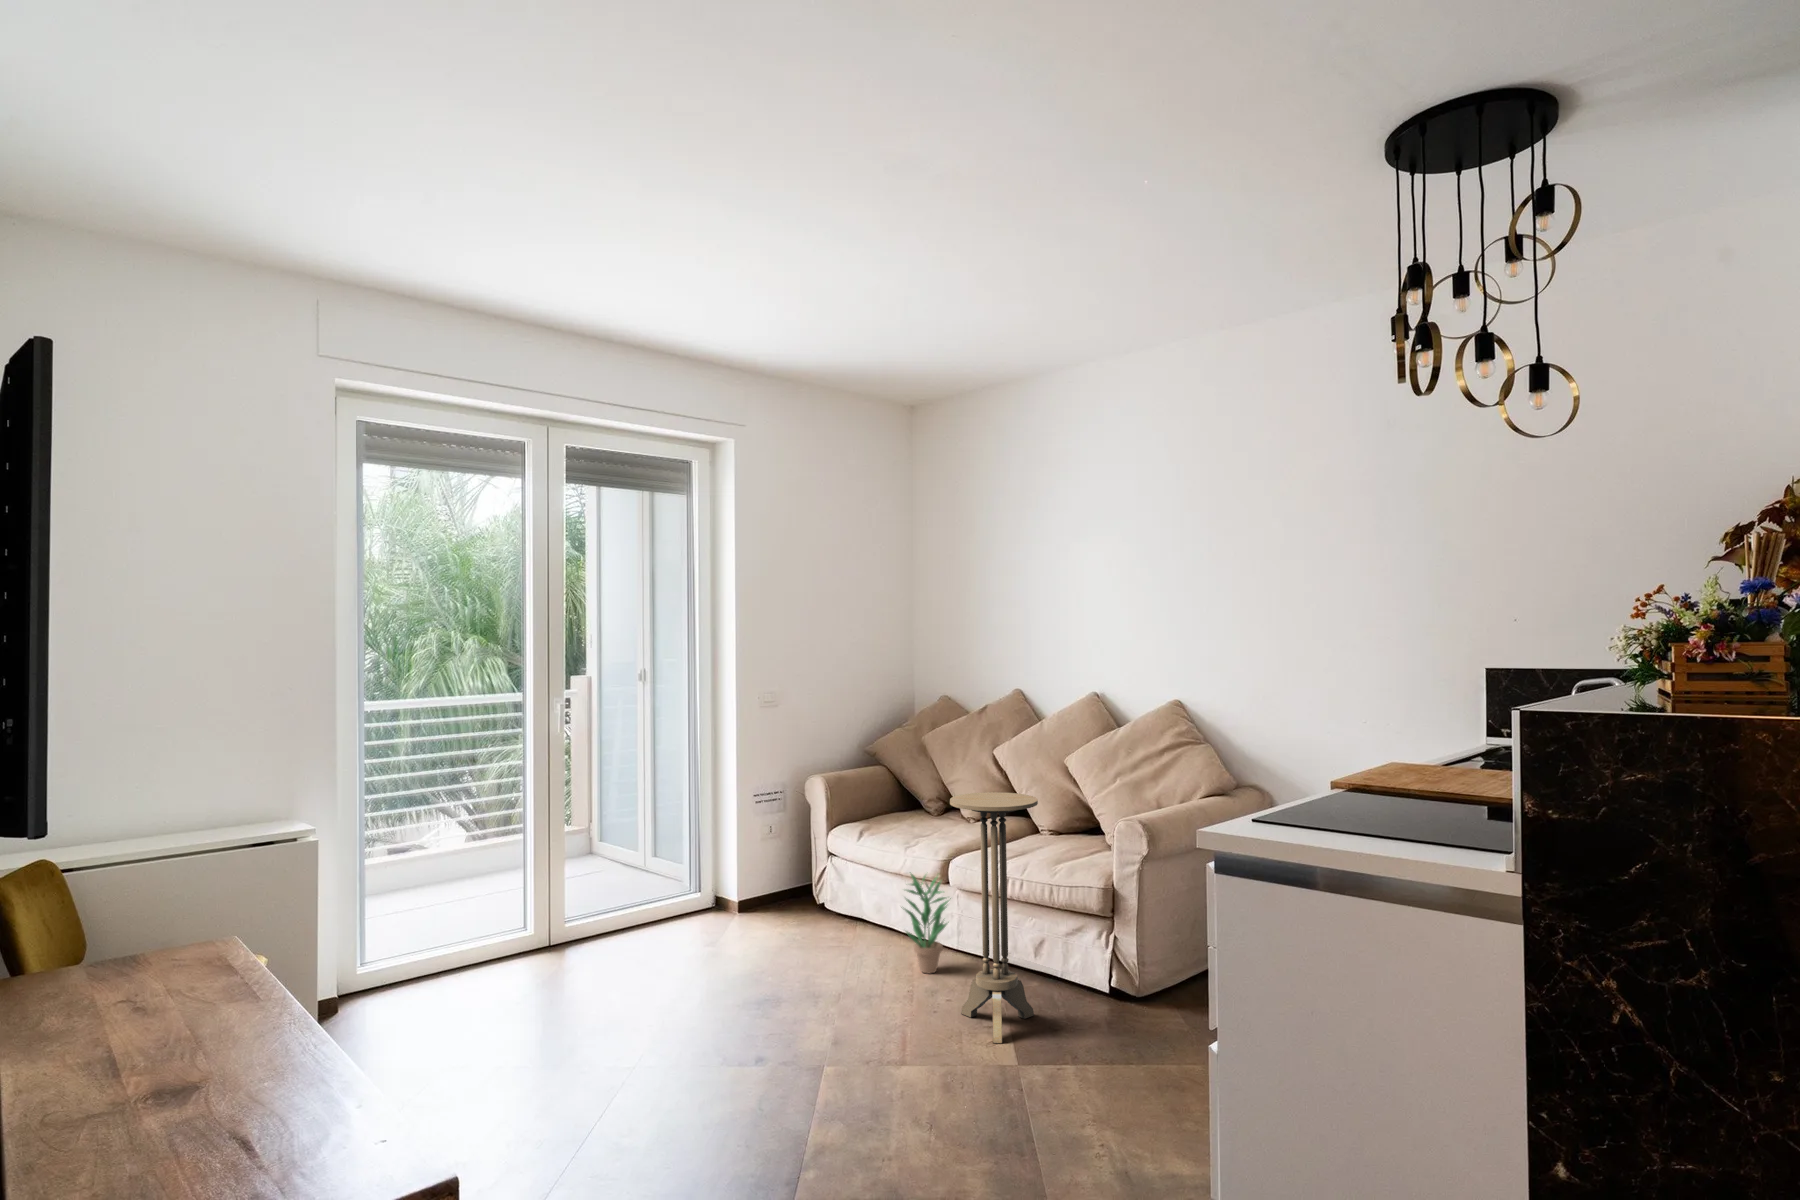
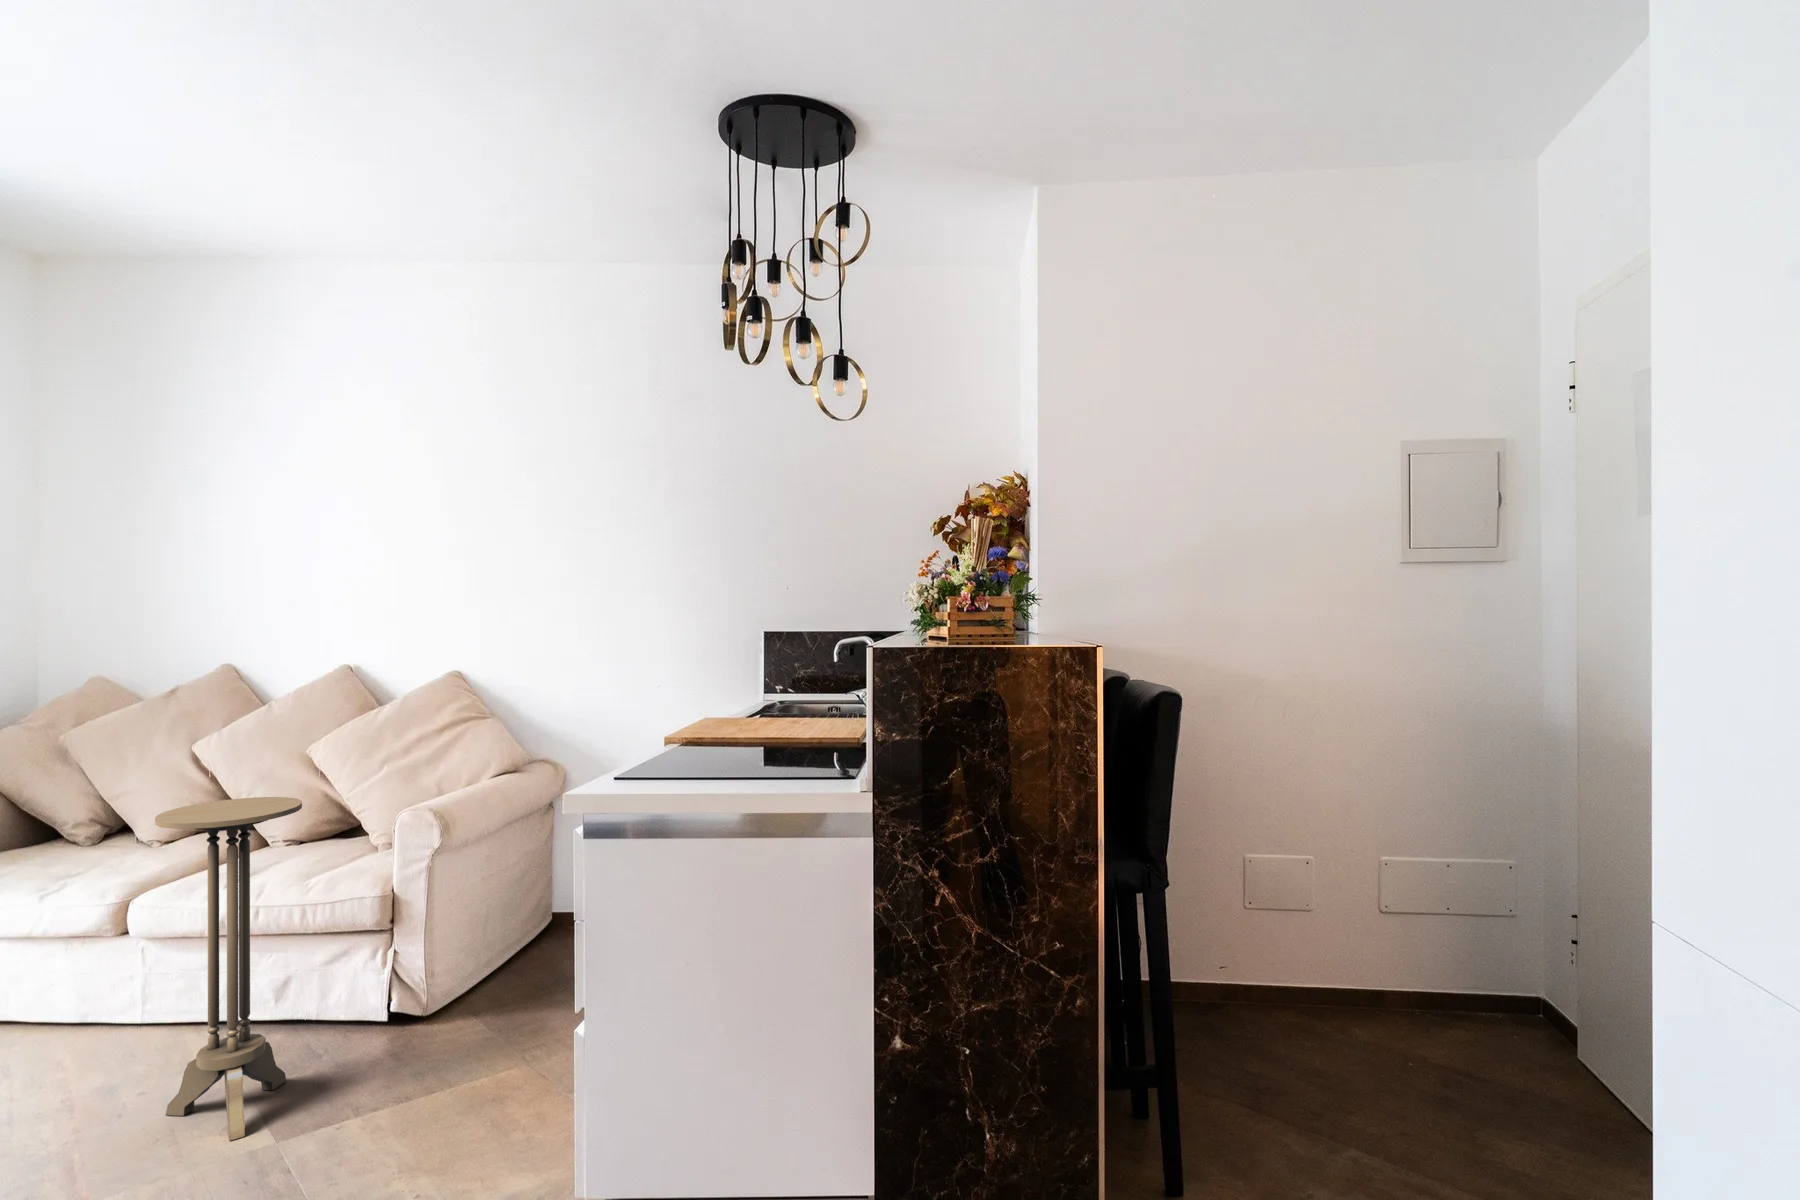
potted plant: present [904,872,951,973] -> none [37,924,140,1074]

